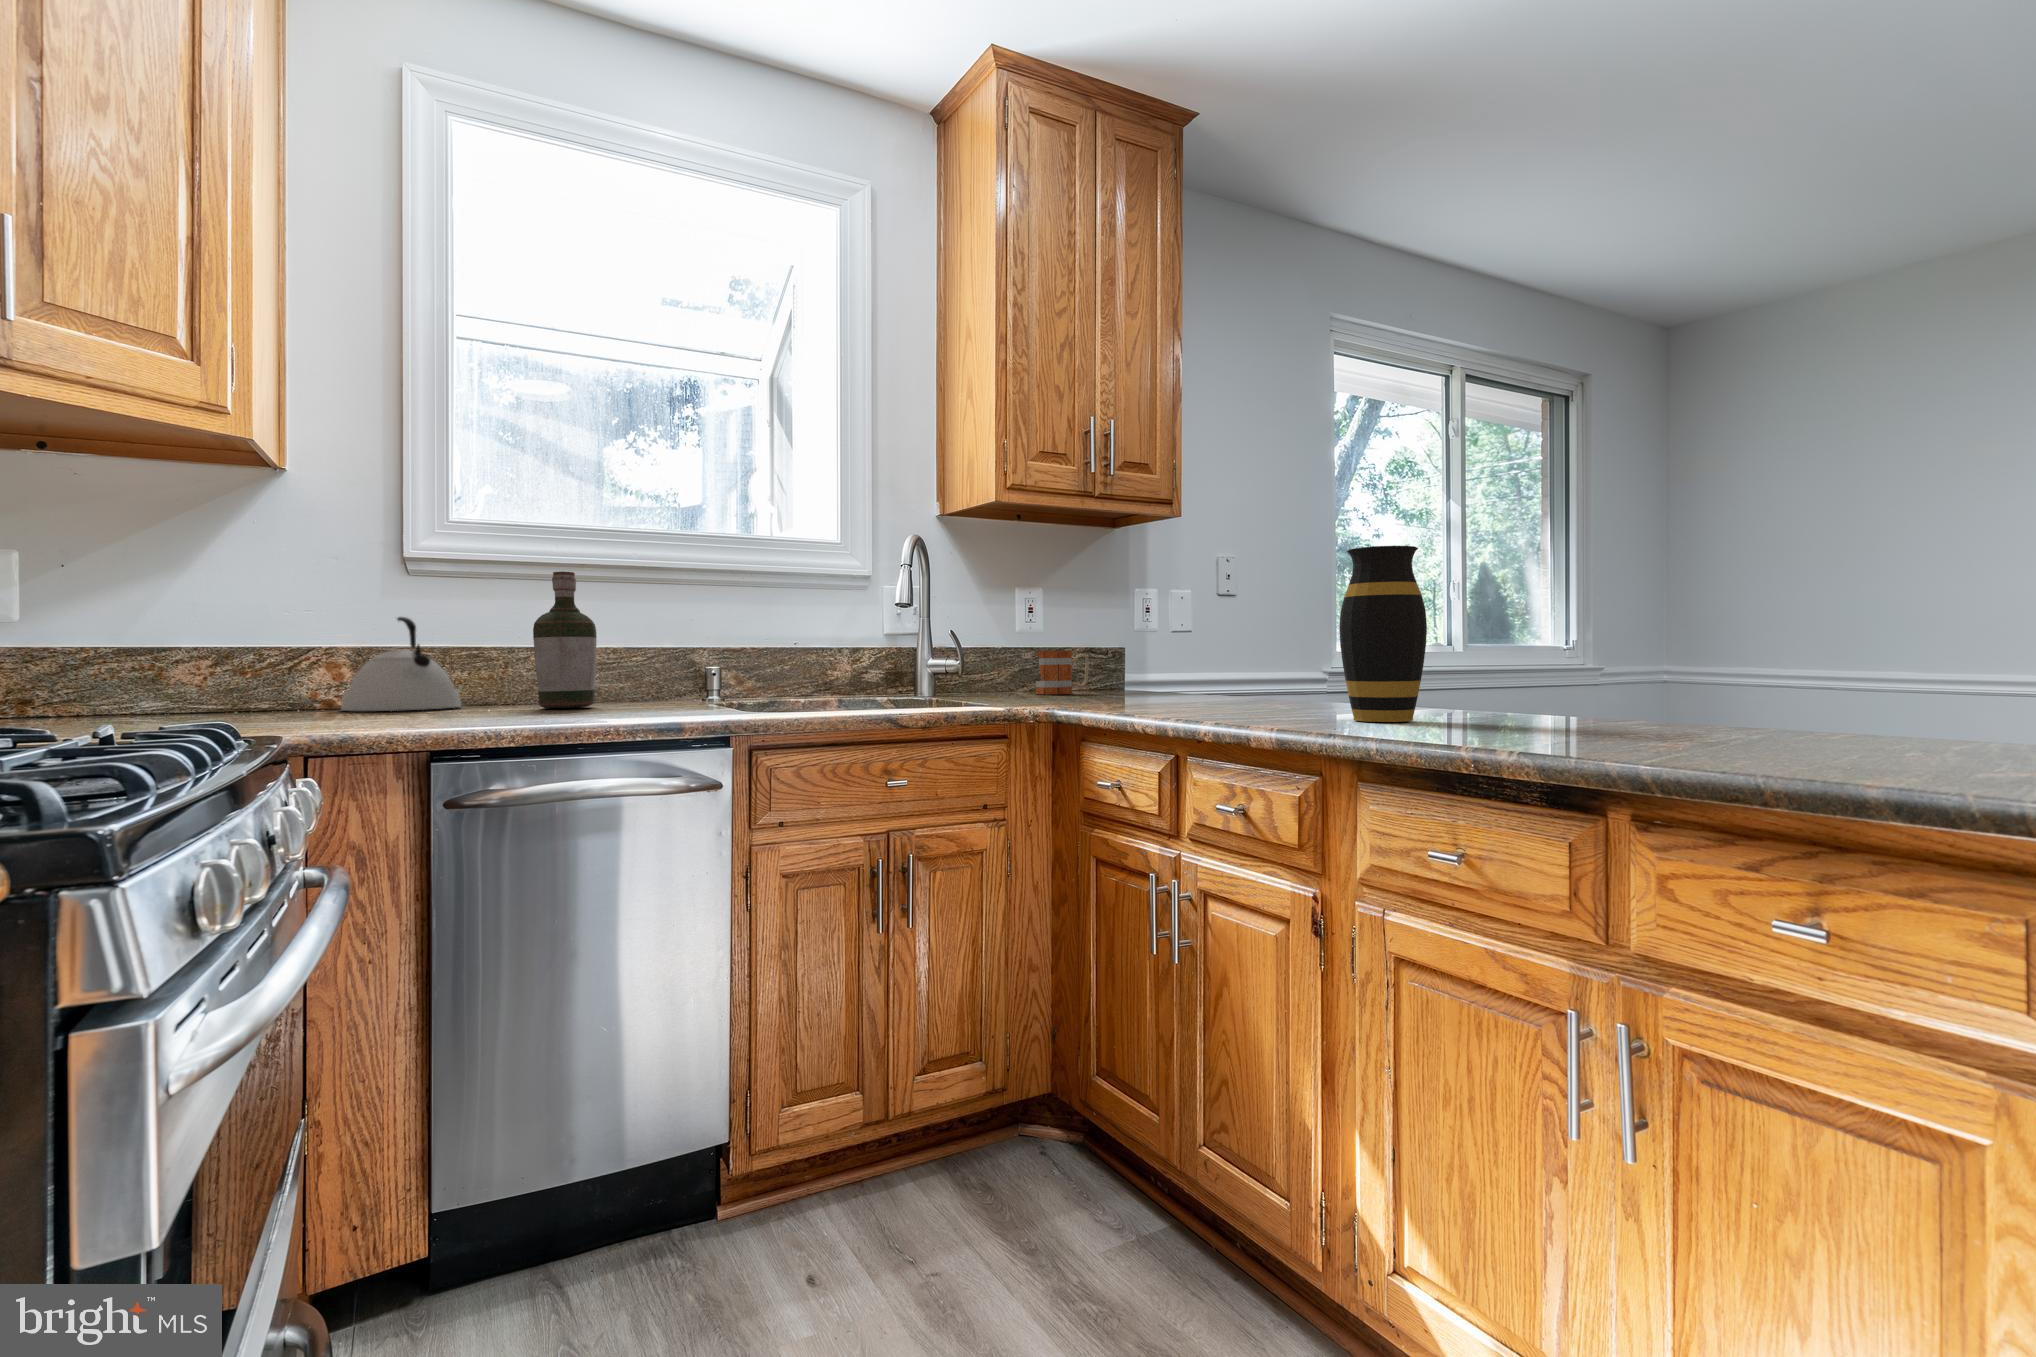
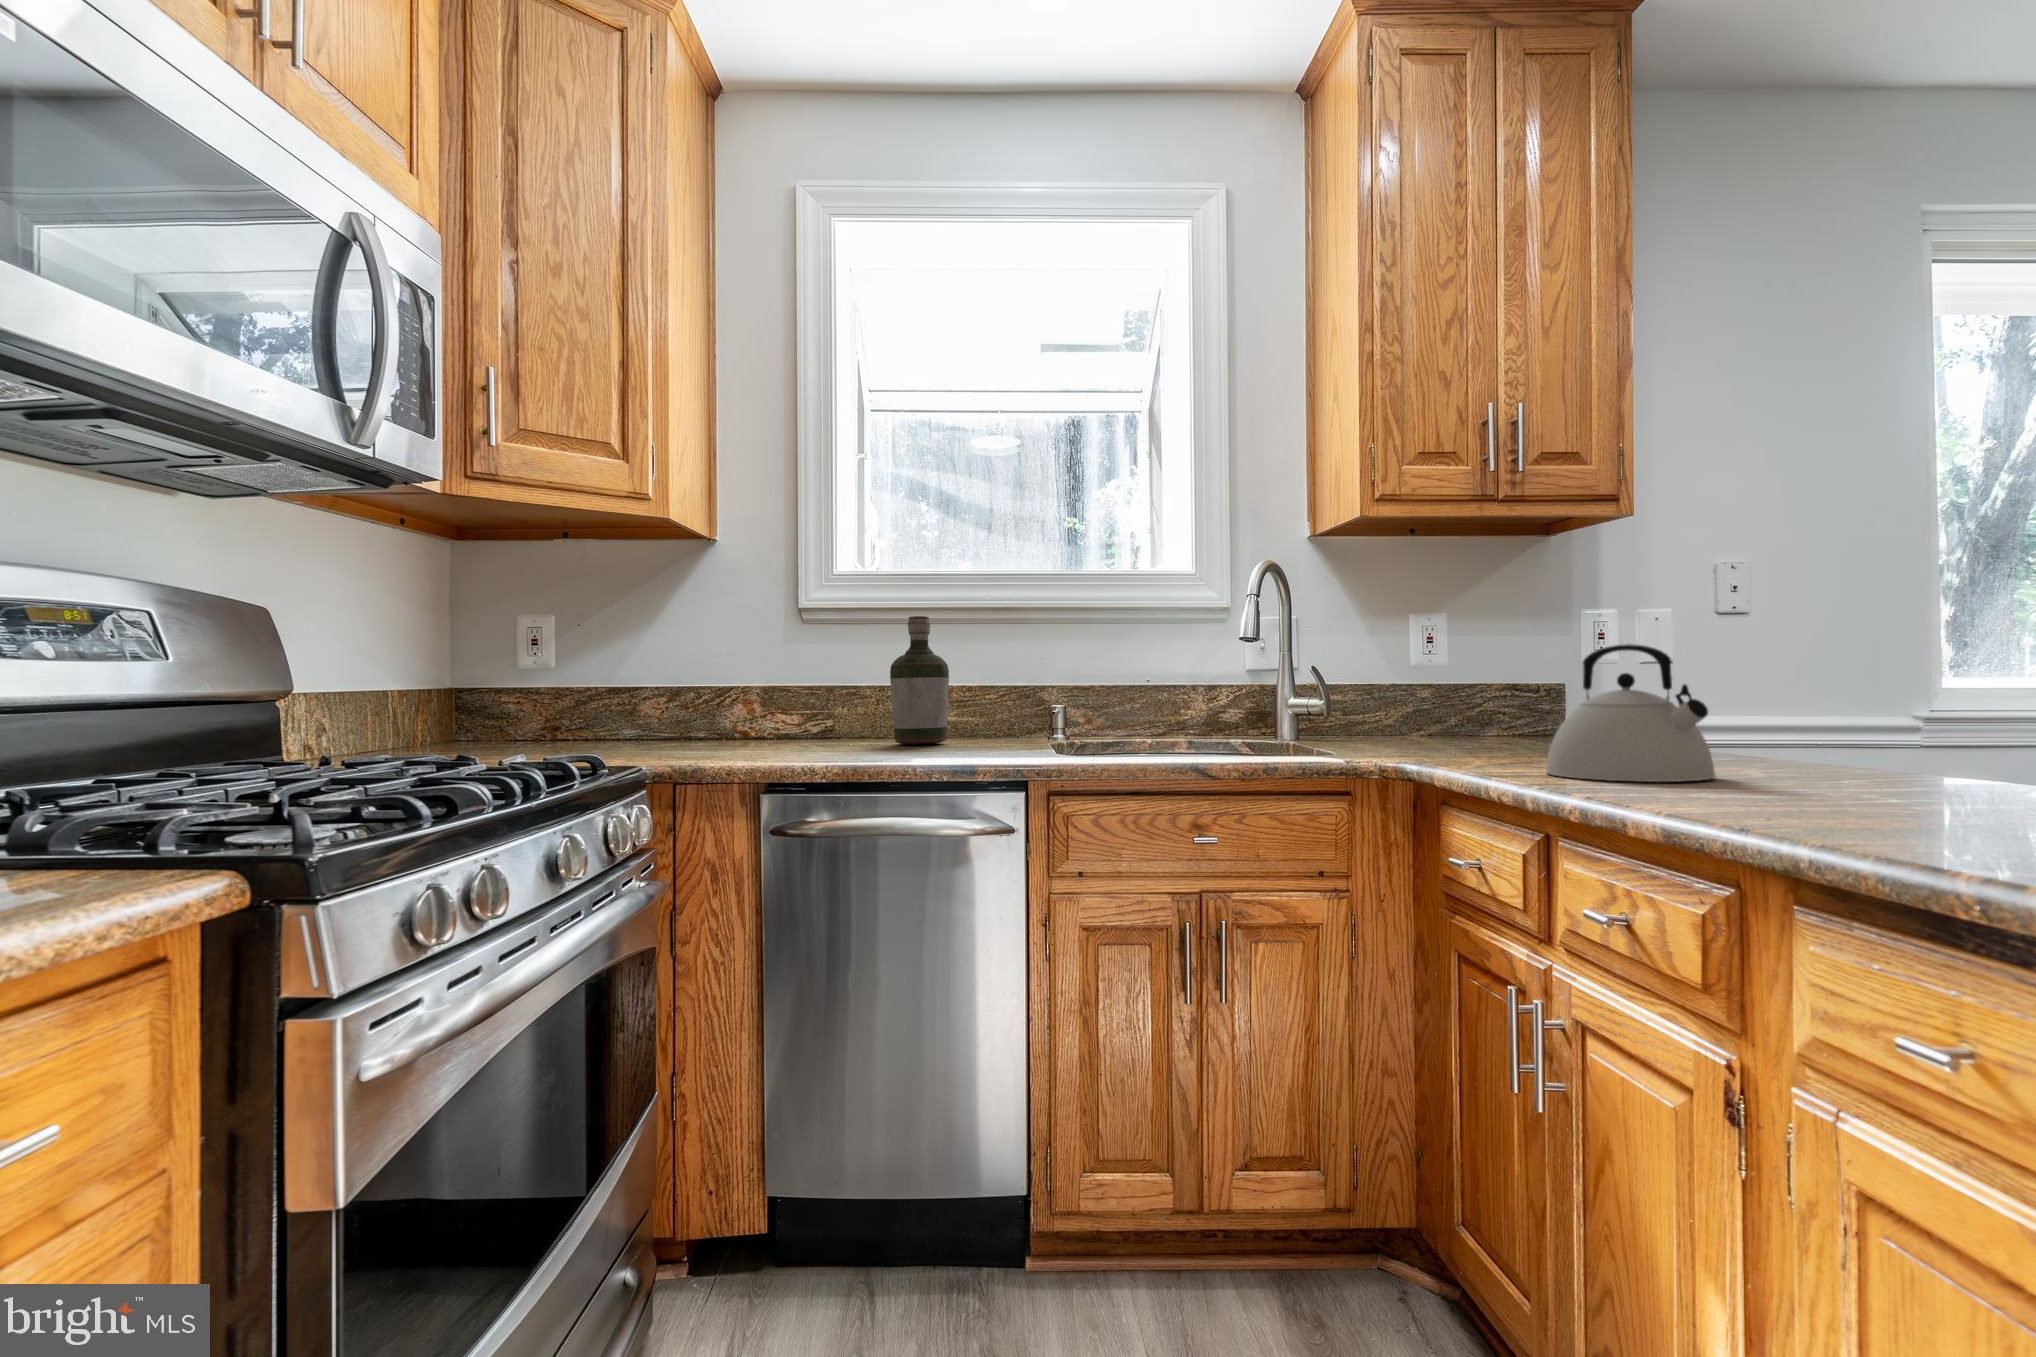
vase: present [1339,546,1427,722] -> none [1758,547,1908,806]
kettle: present [341,617,461,711] -> present [1546,644,1715,782]
mug: present [1035,651,1089,695] -> none [1440,686,1513,738]

